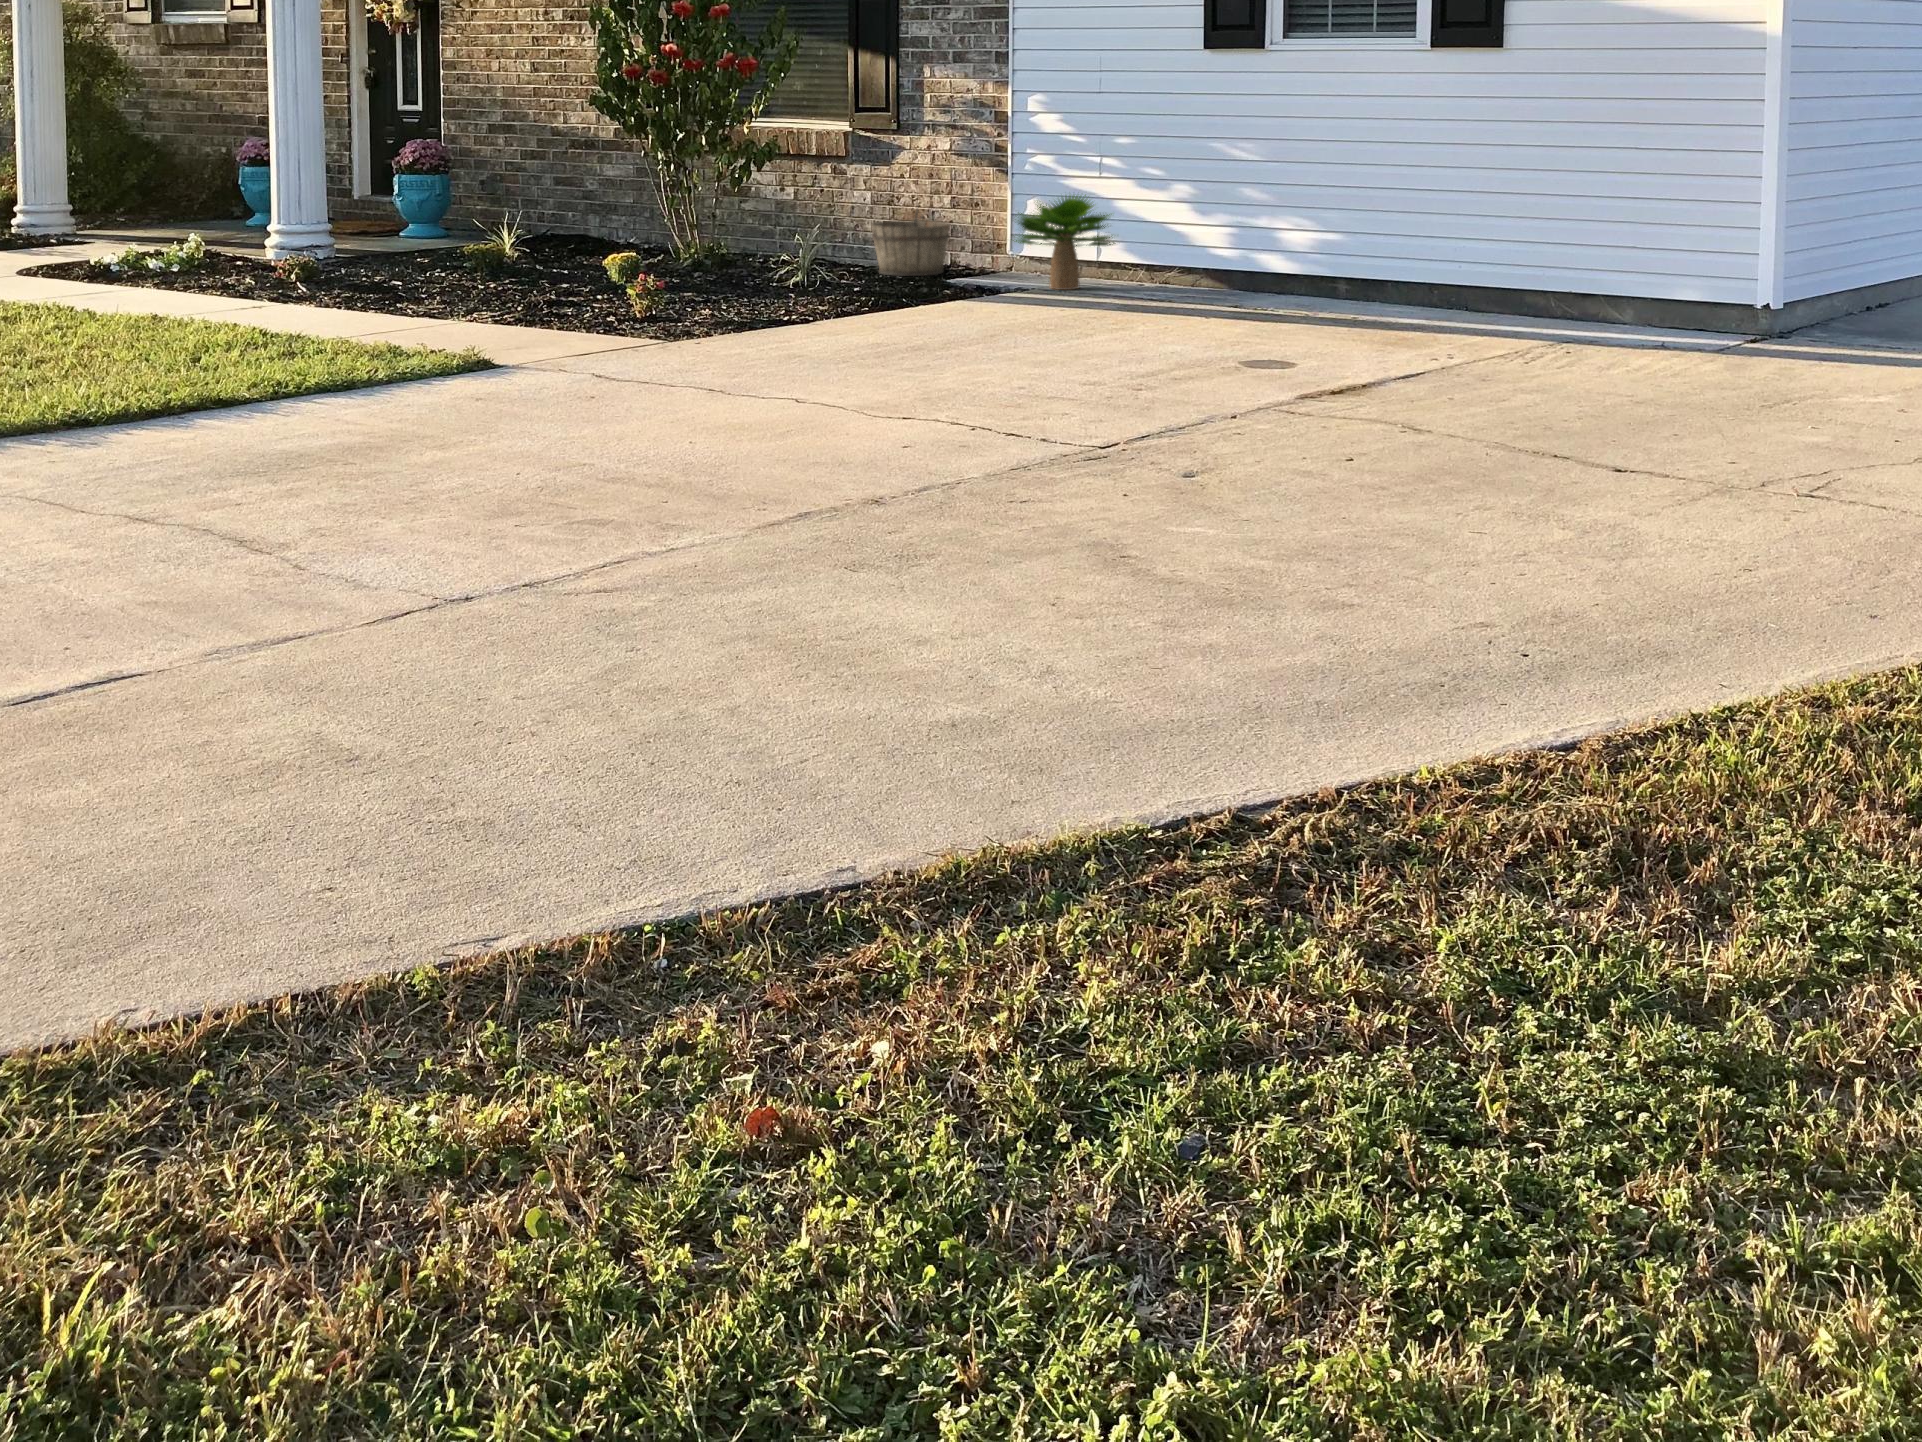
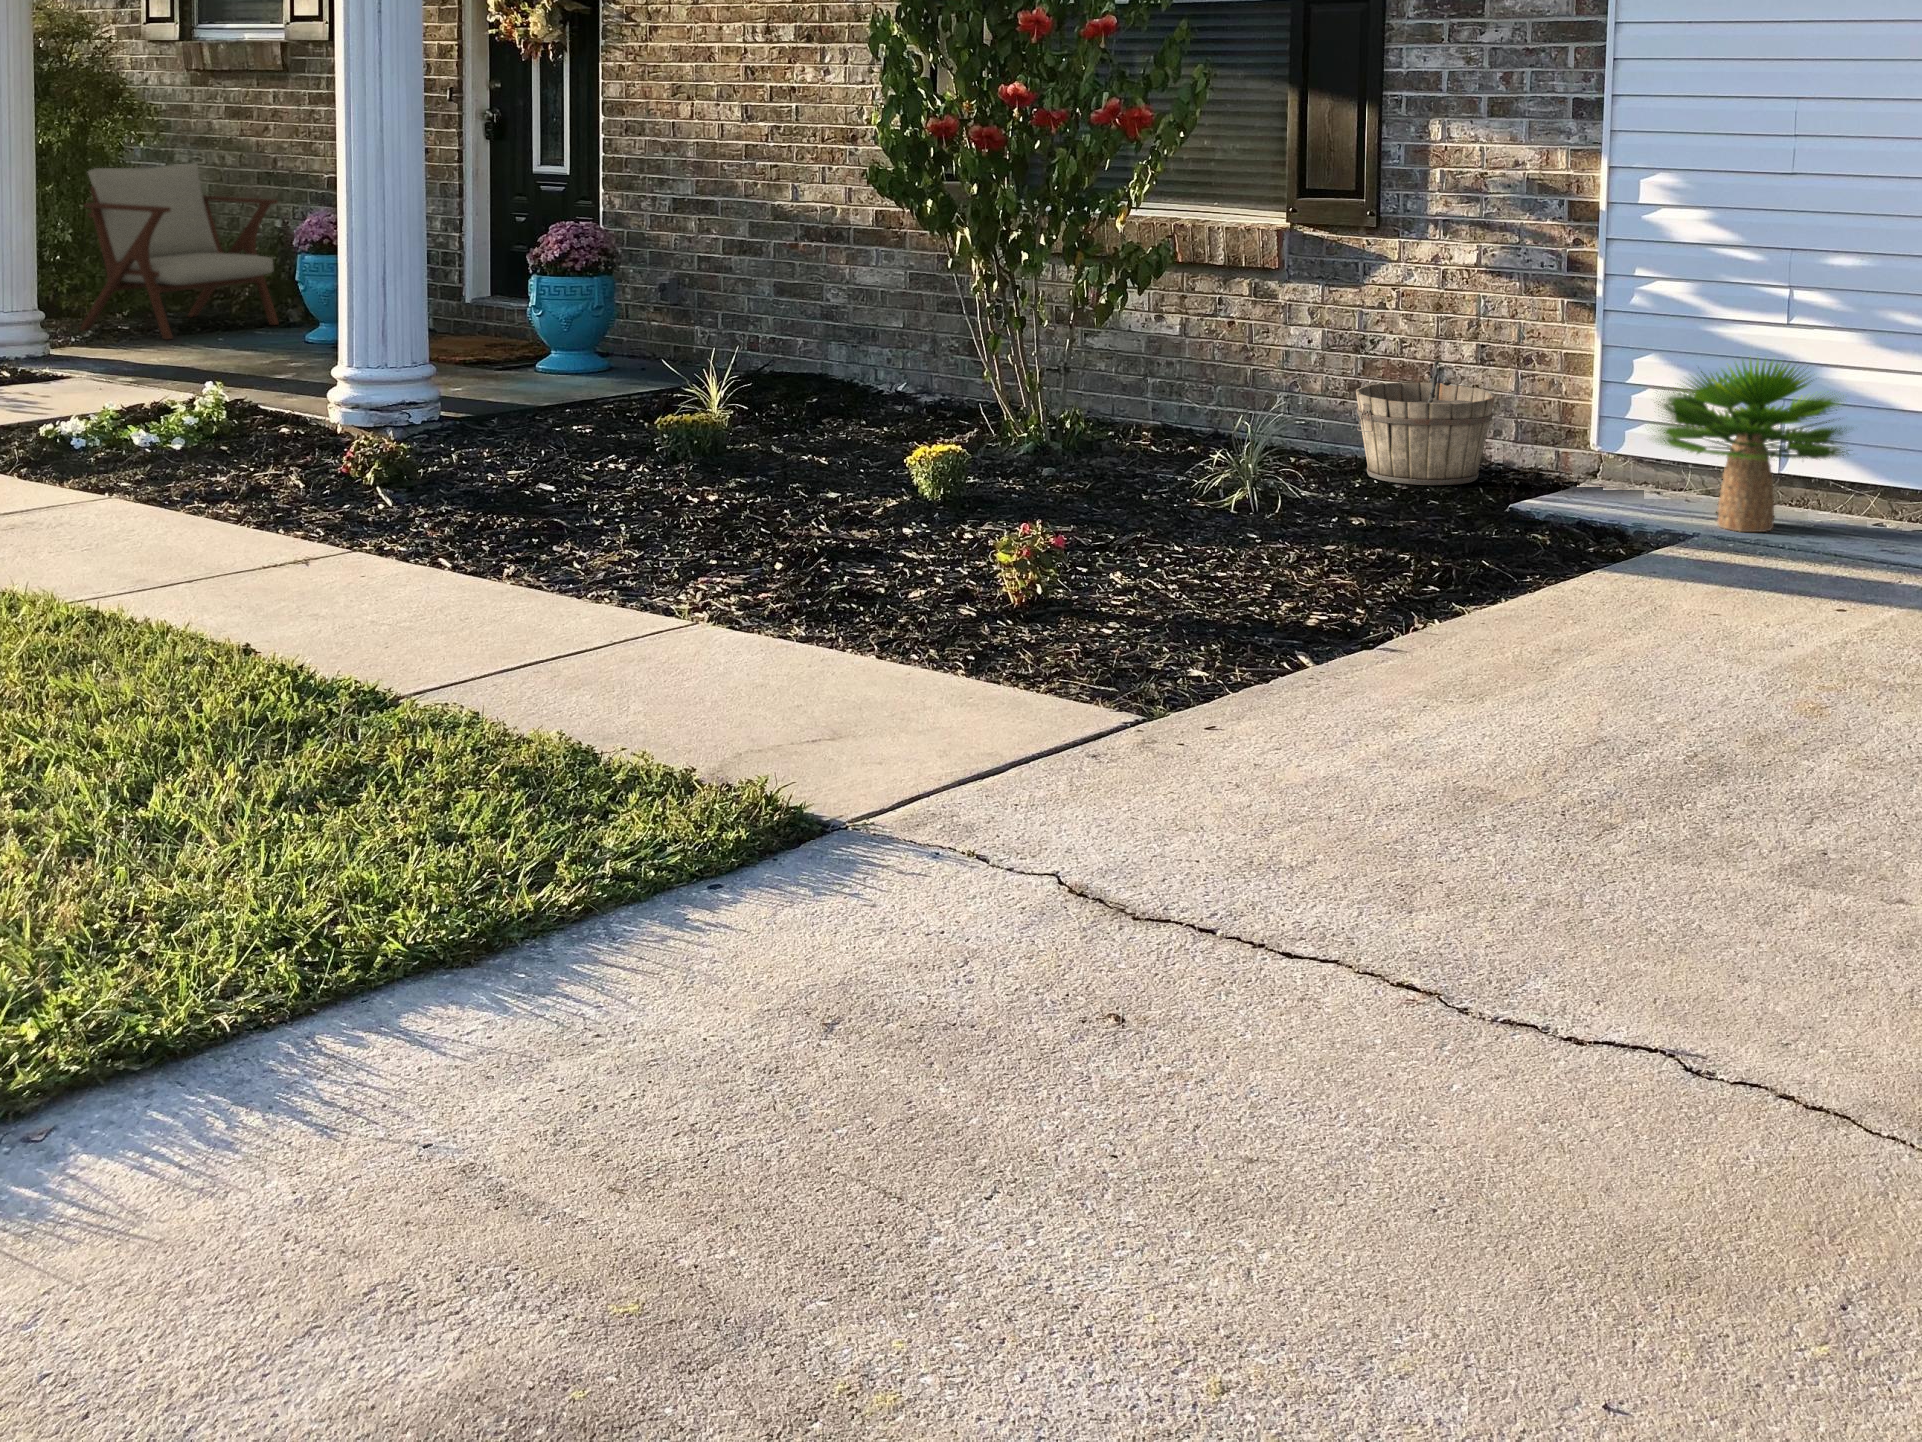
lounge chair: none [90,108,226,225] -> present [80,163,278,339]

